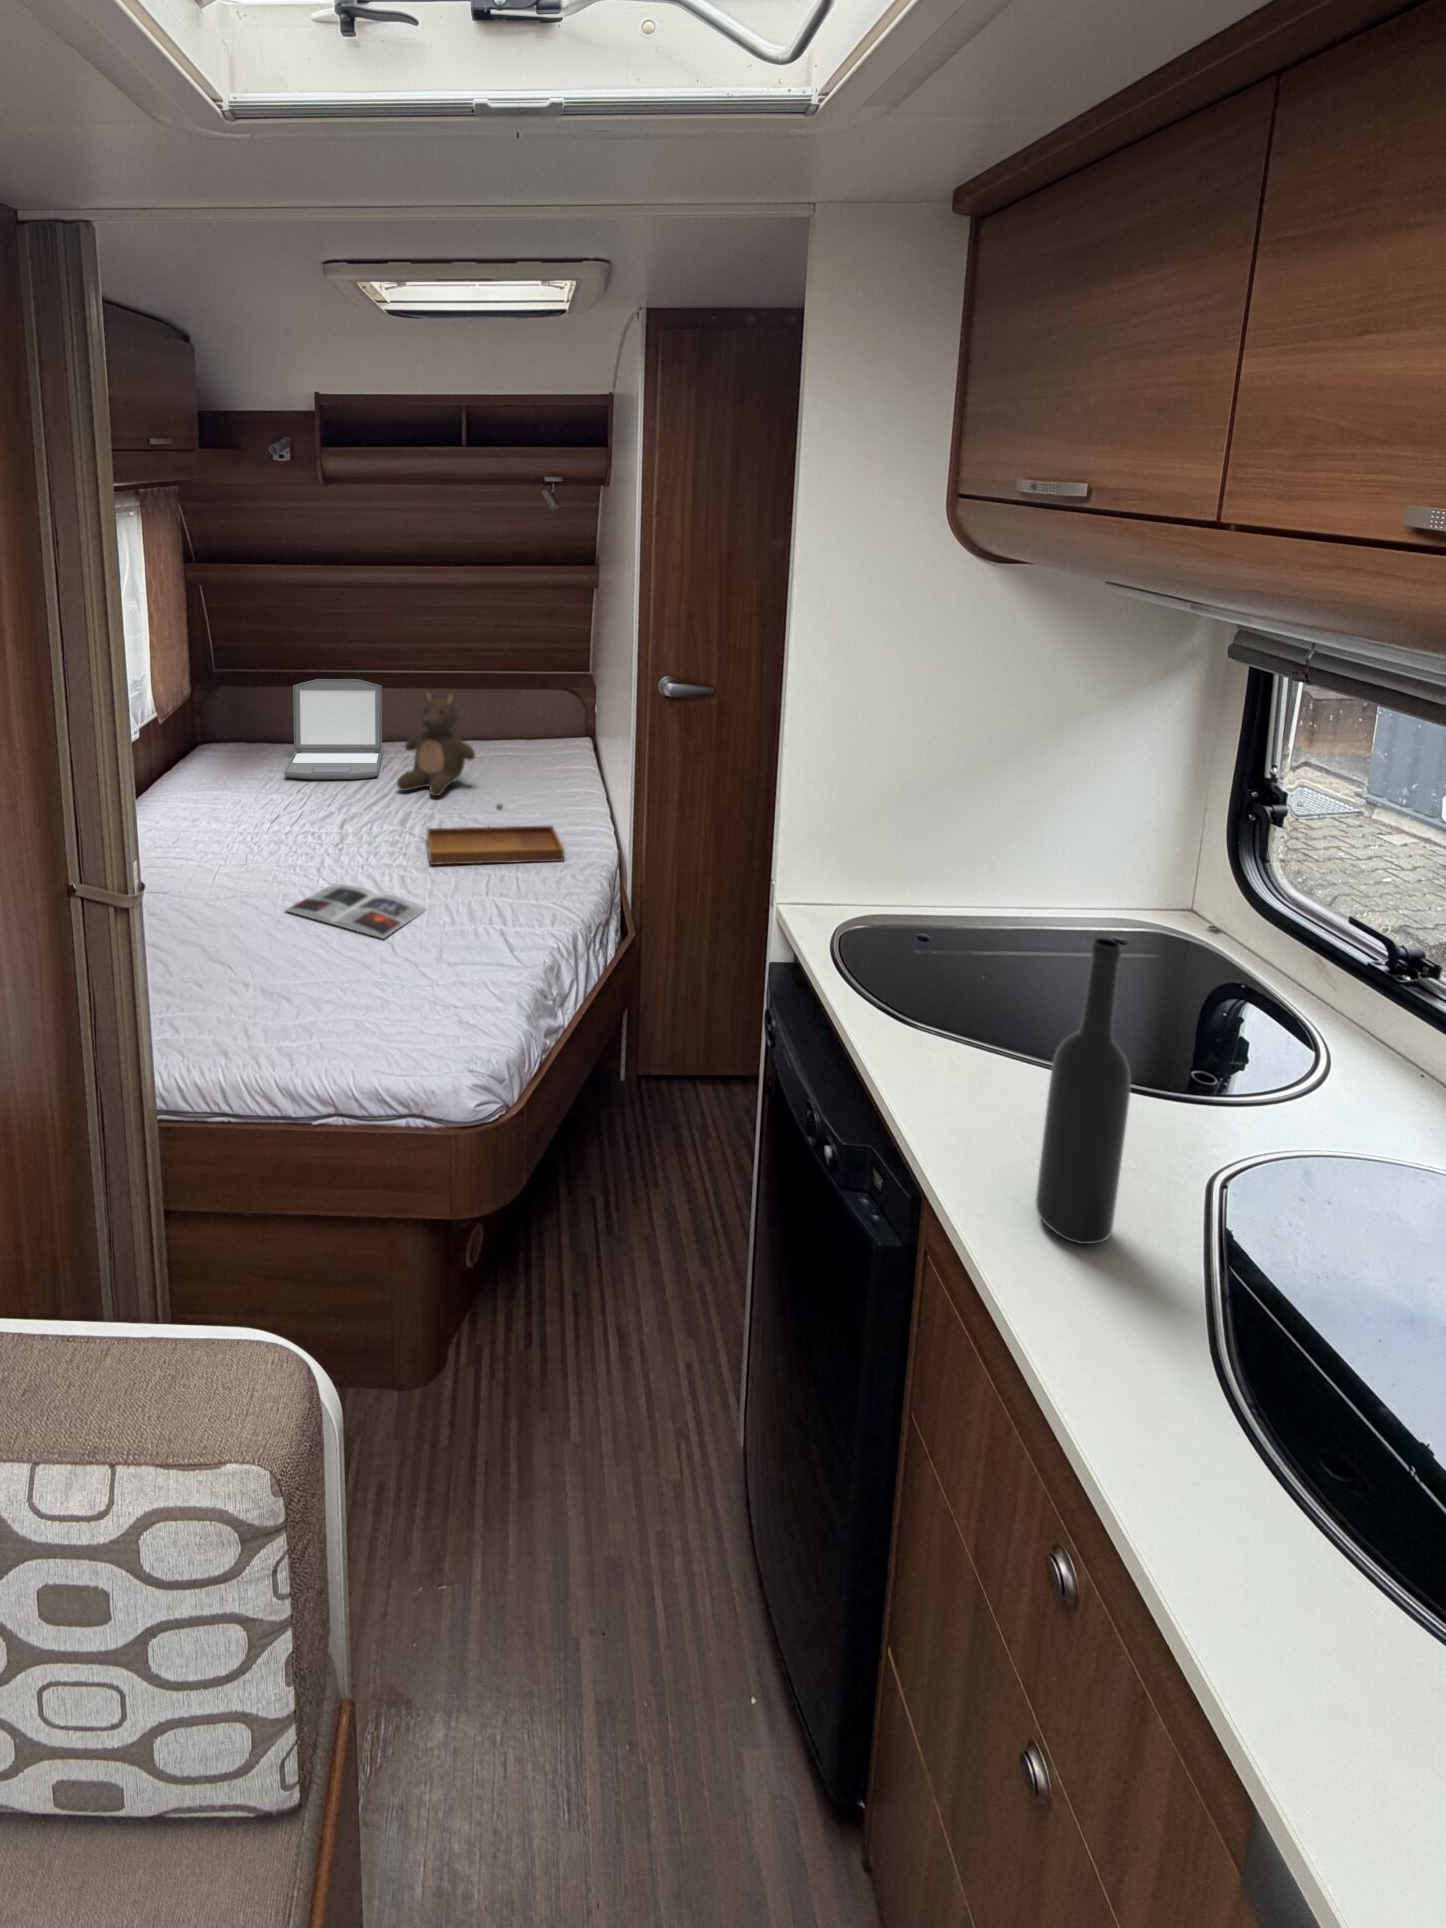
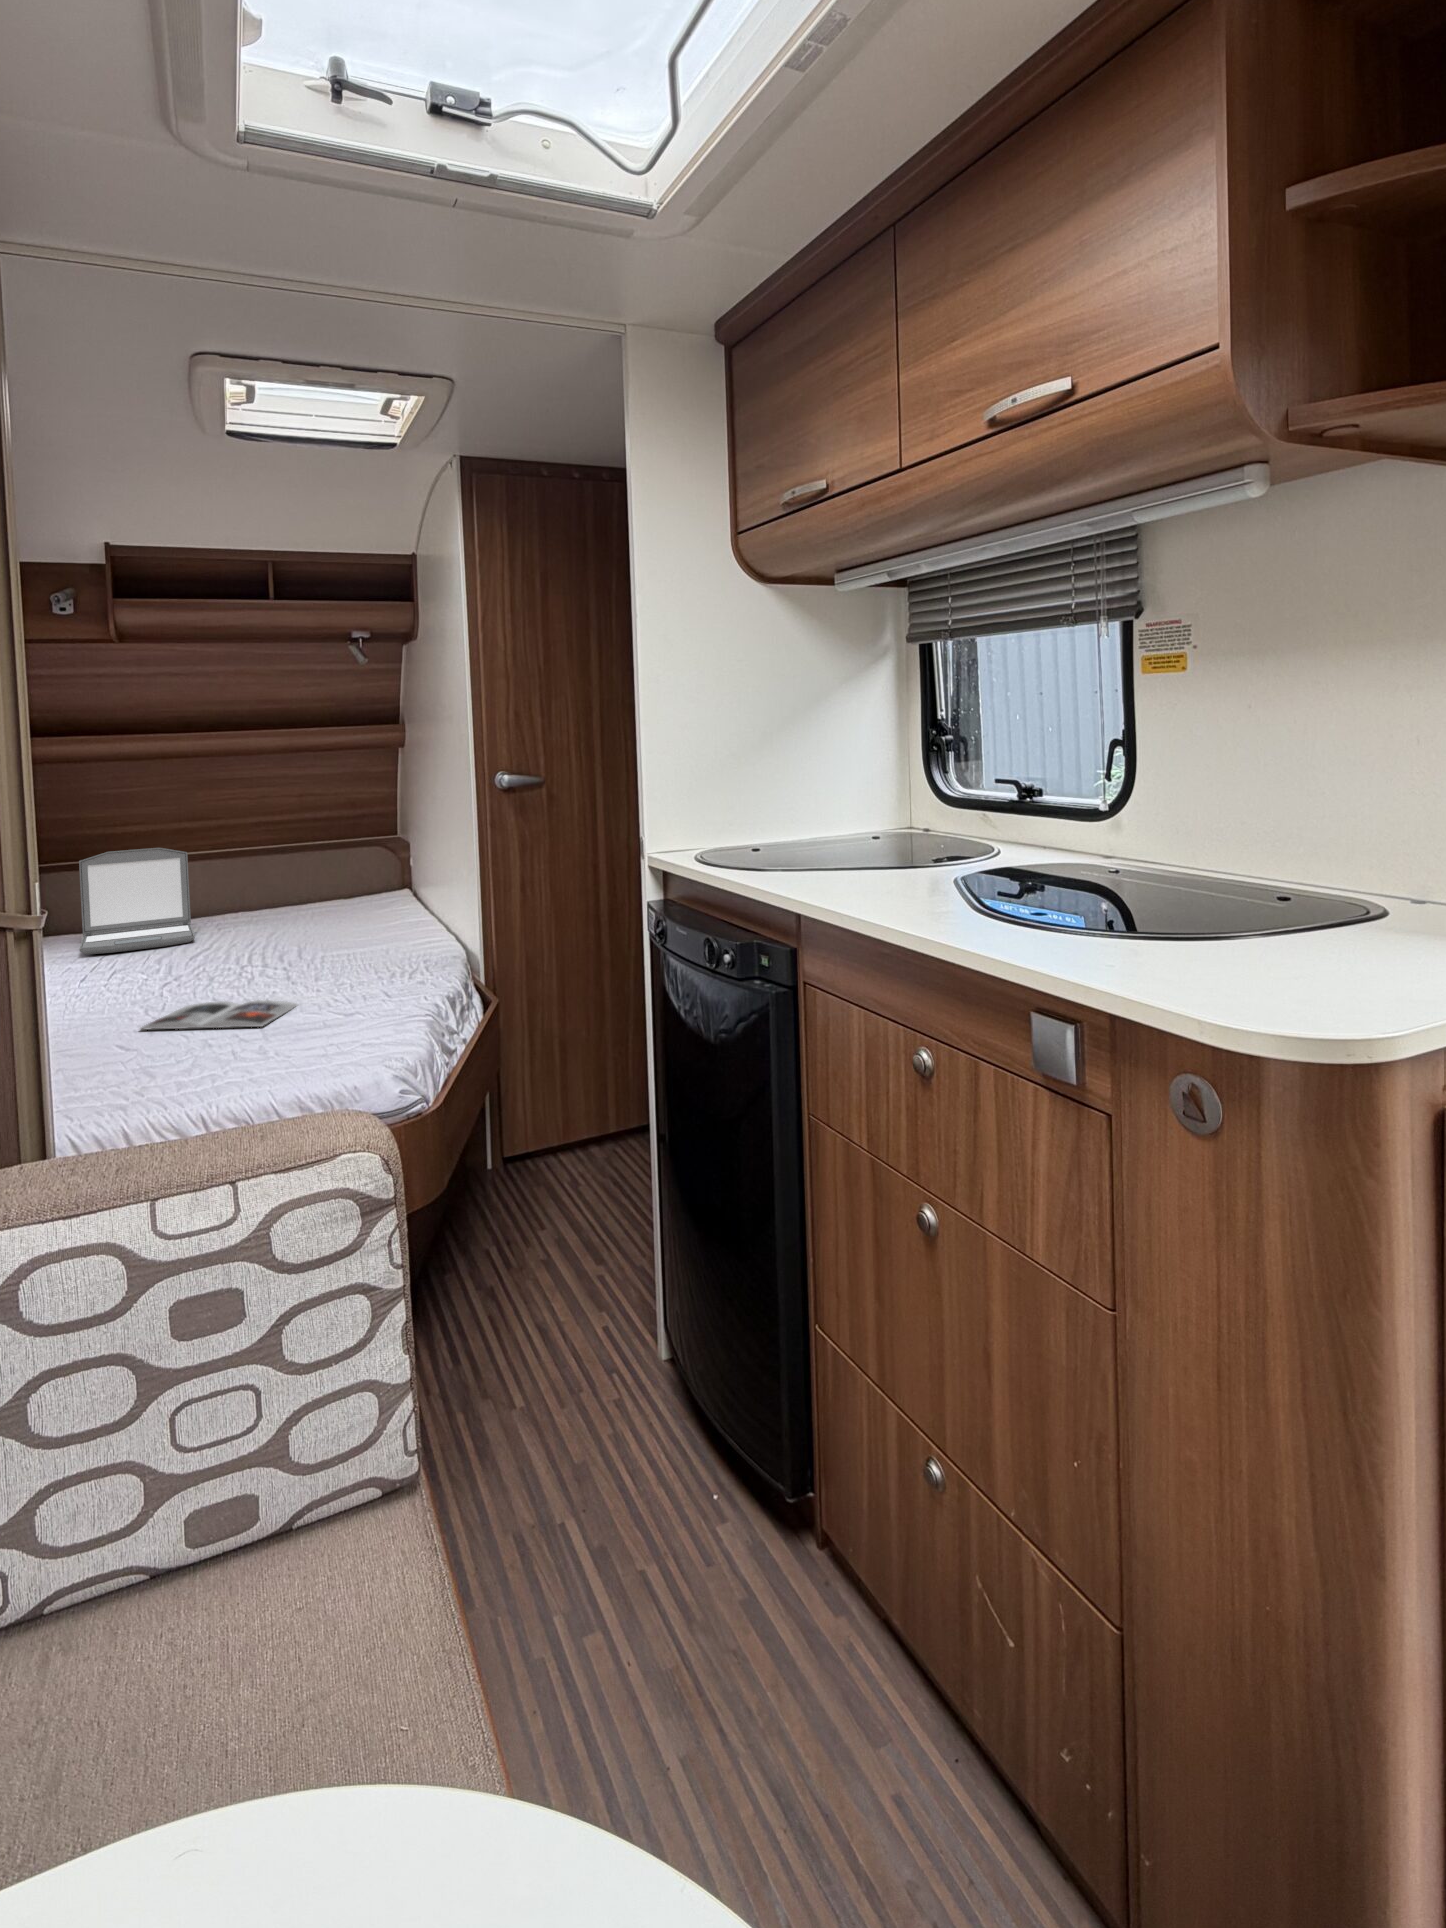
stuffed bear: present [397,690,475,796] -> none [222,839,307,944]
tray: present [427,803,564,865] -> none [273,917,423,980]
bottle: present [1036,938,1131,1244] -> none [861,701,907,897]

